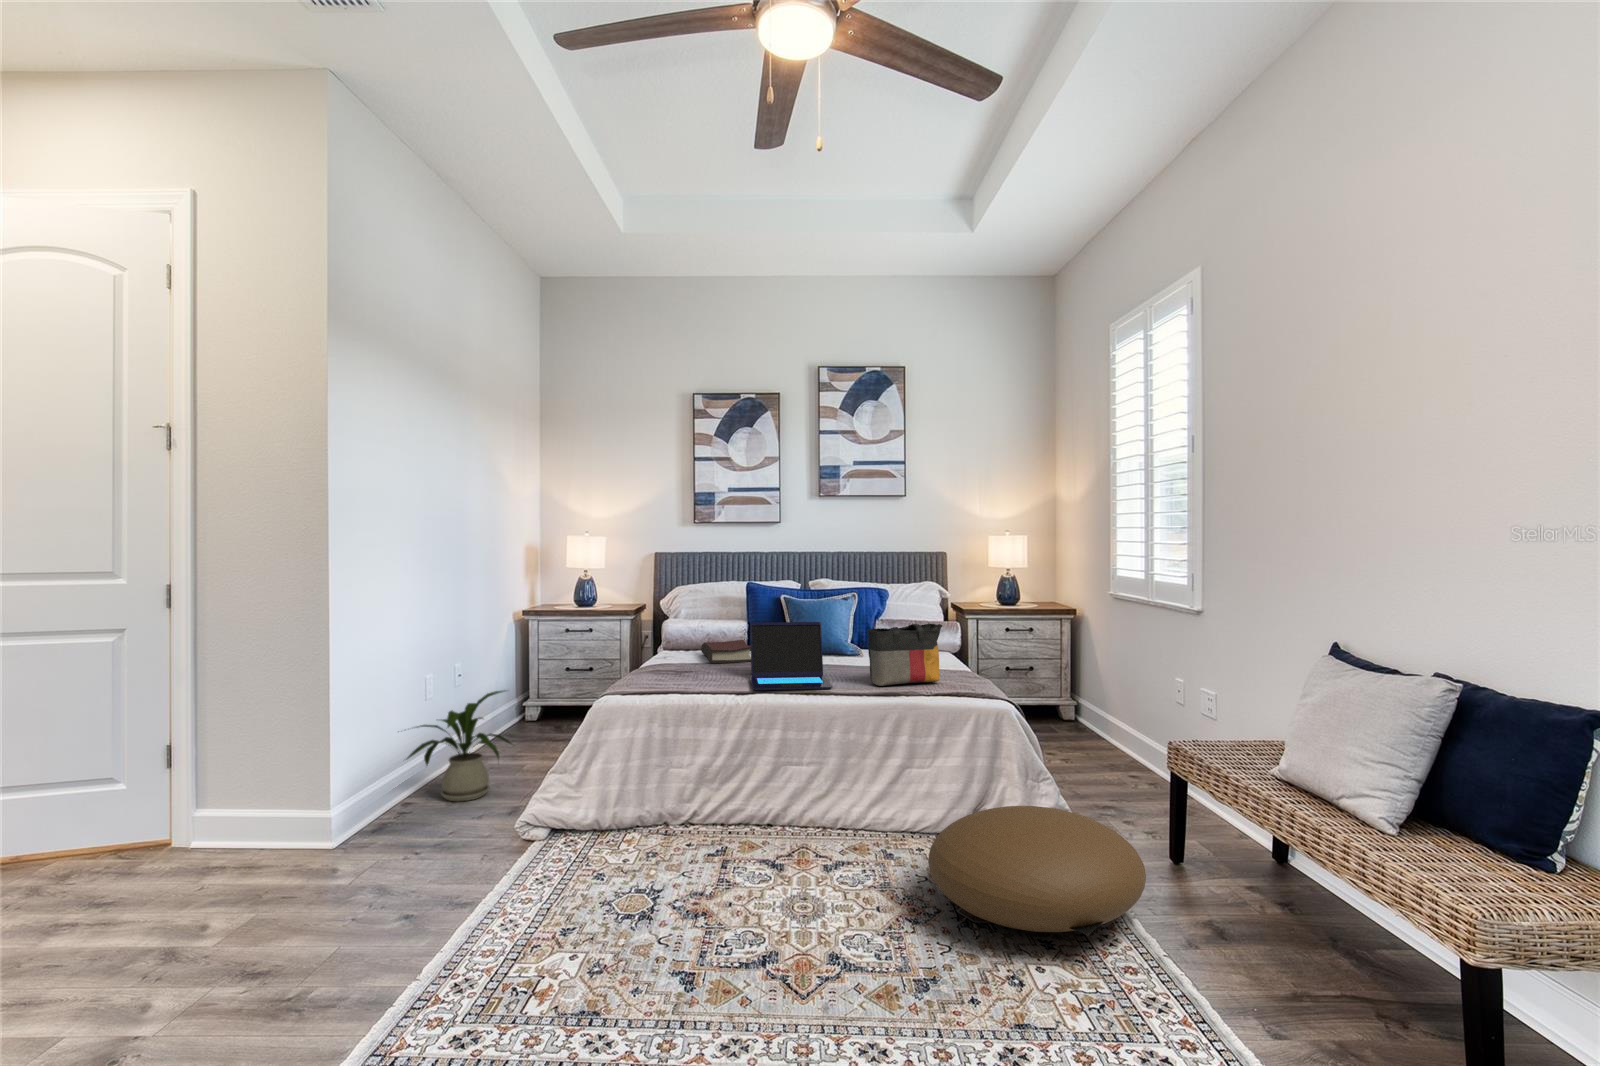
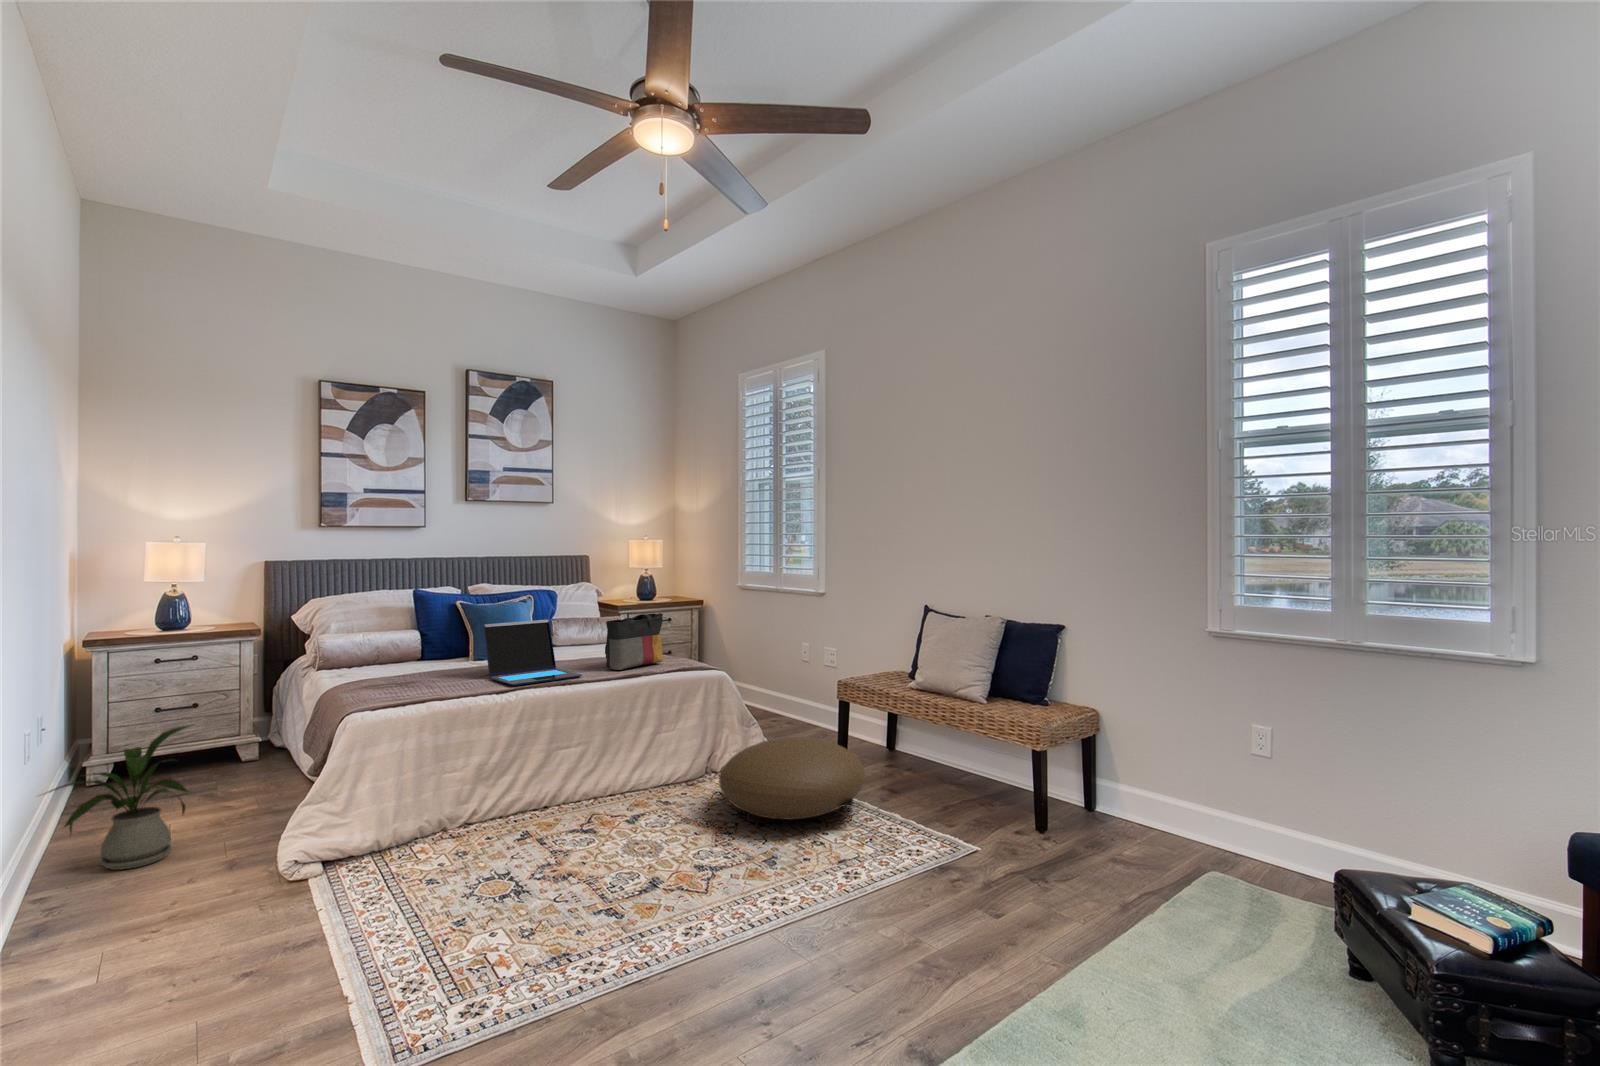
hardback book: present [701,640,751,663] -> none [390,648,461,672]

